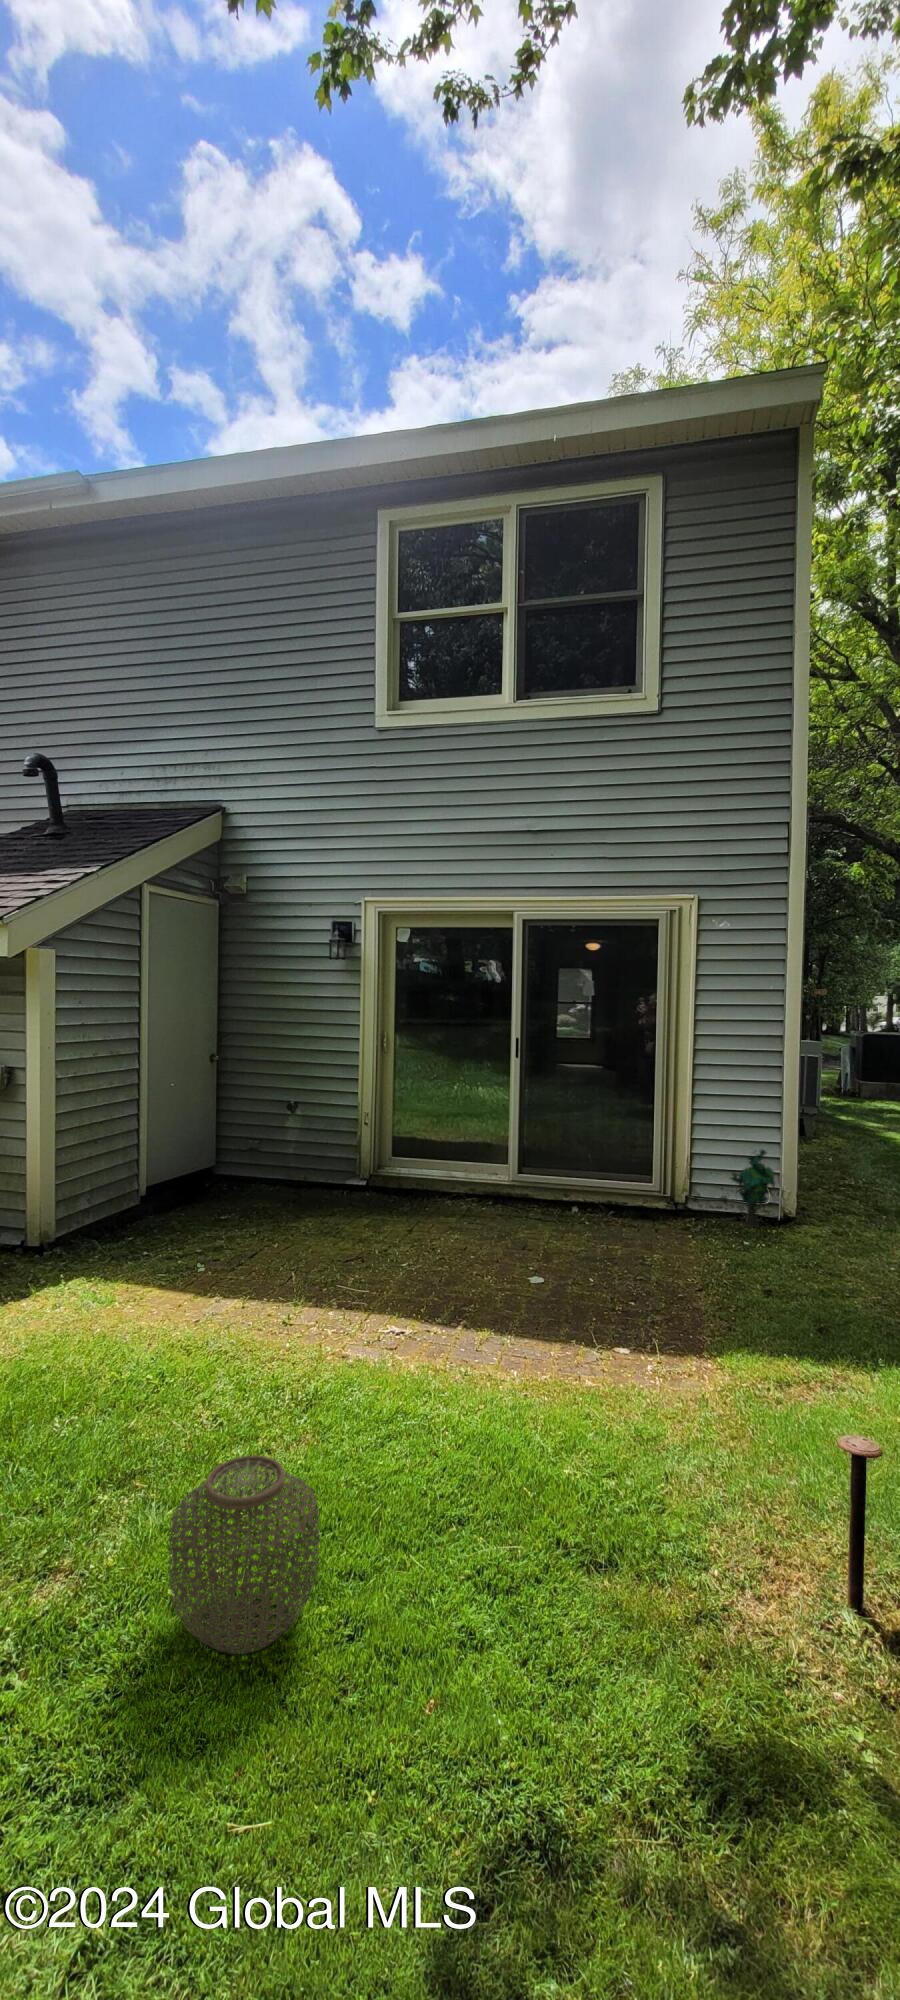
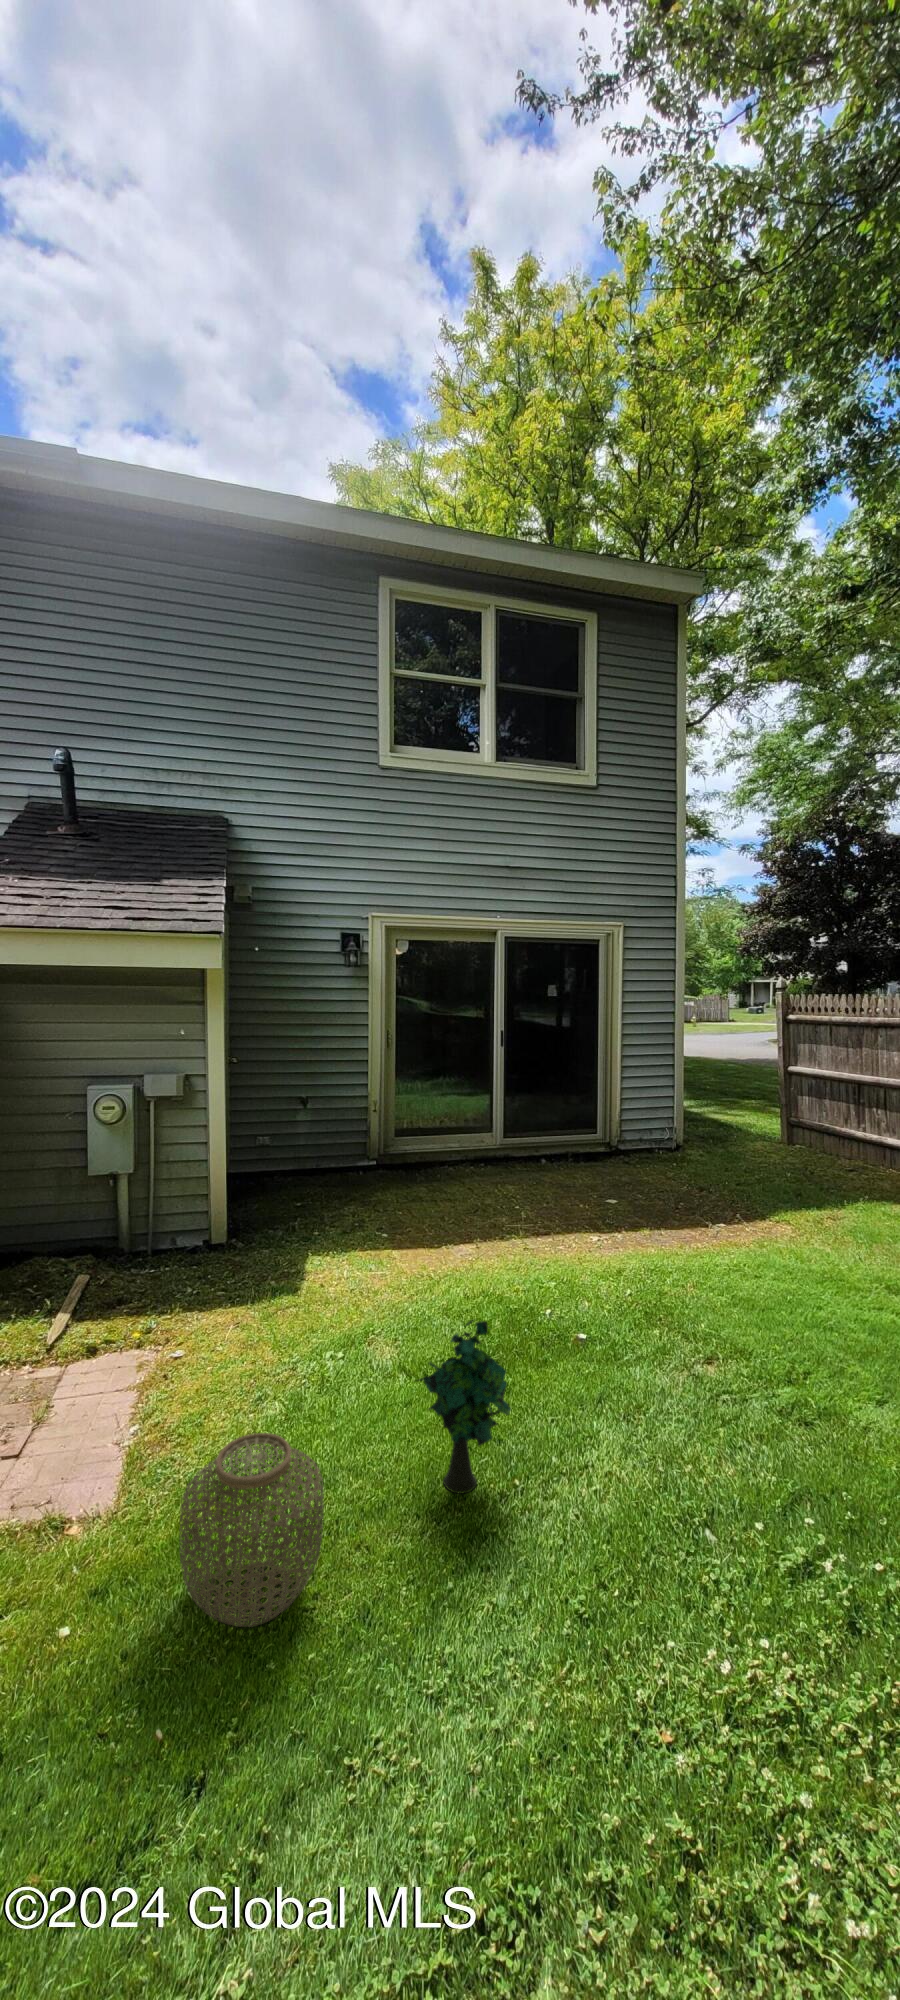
decorative plant: present [731,1150,776,1228] -> present [418,1320,510,1493]

